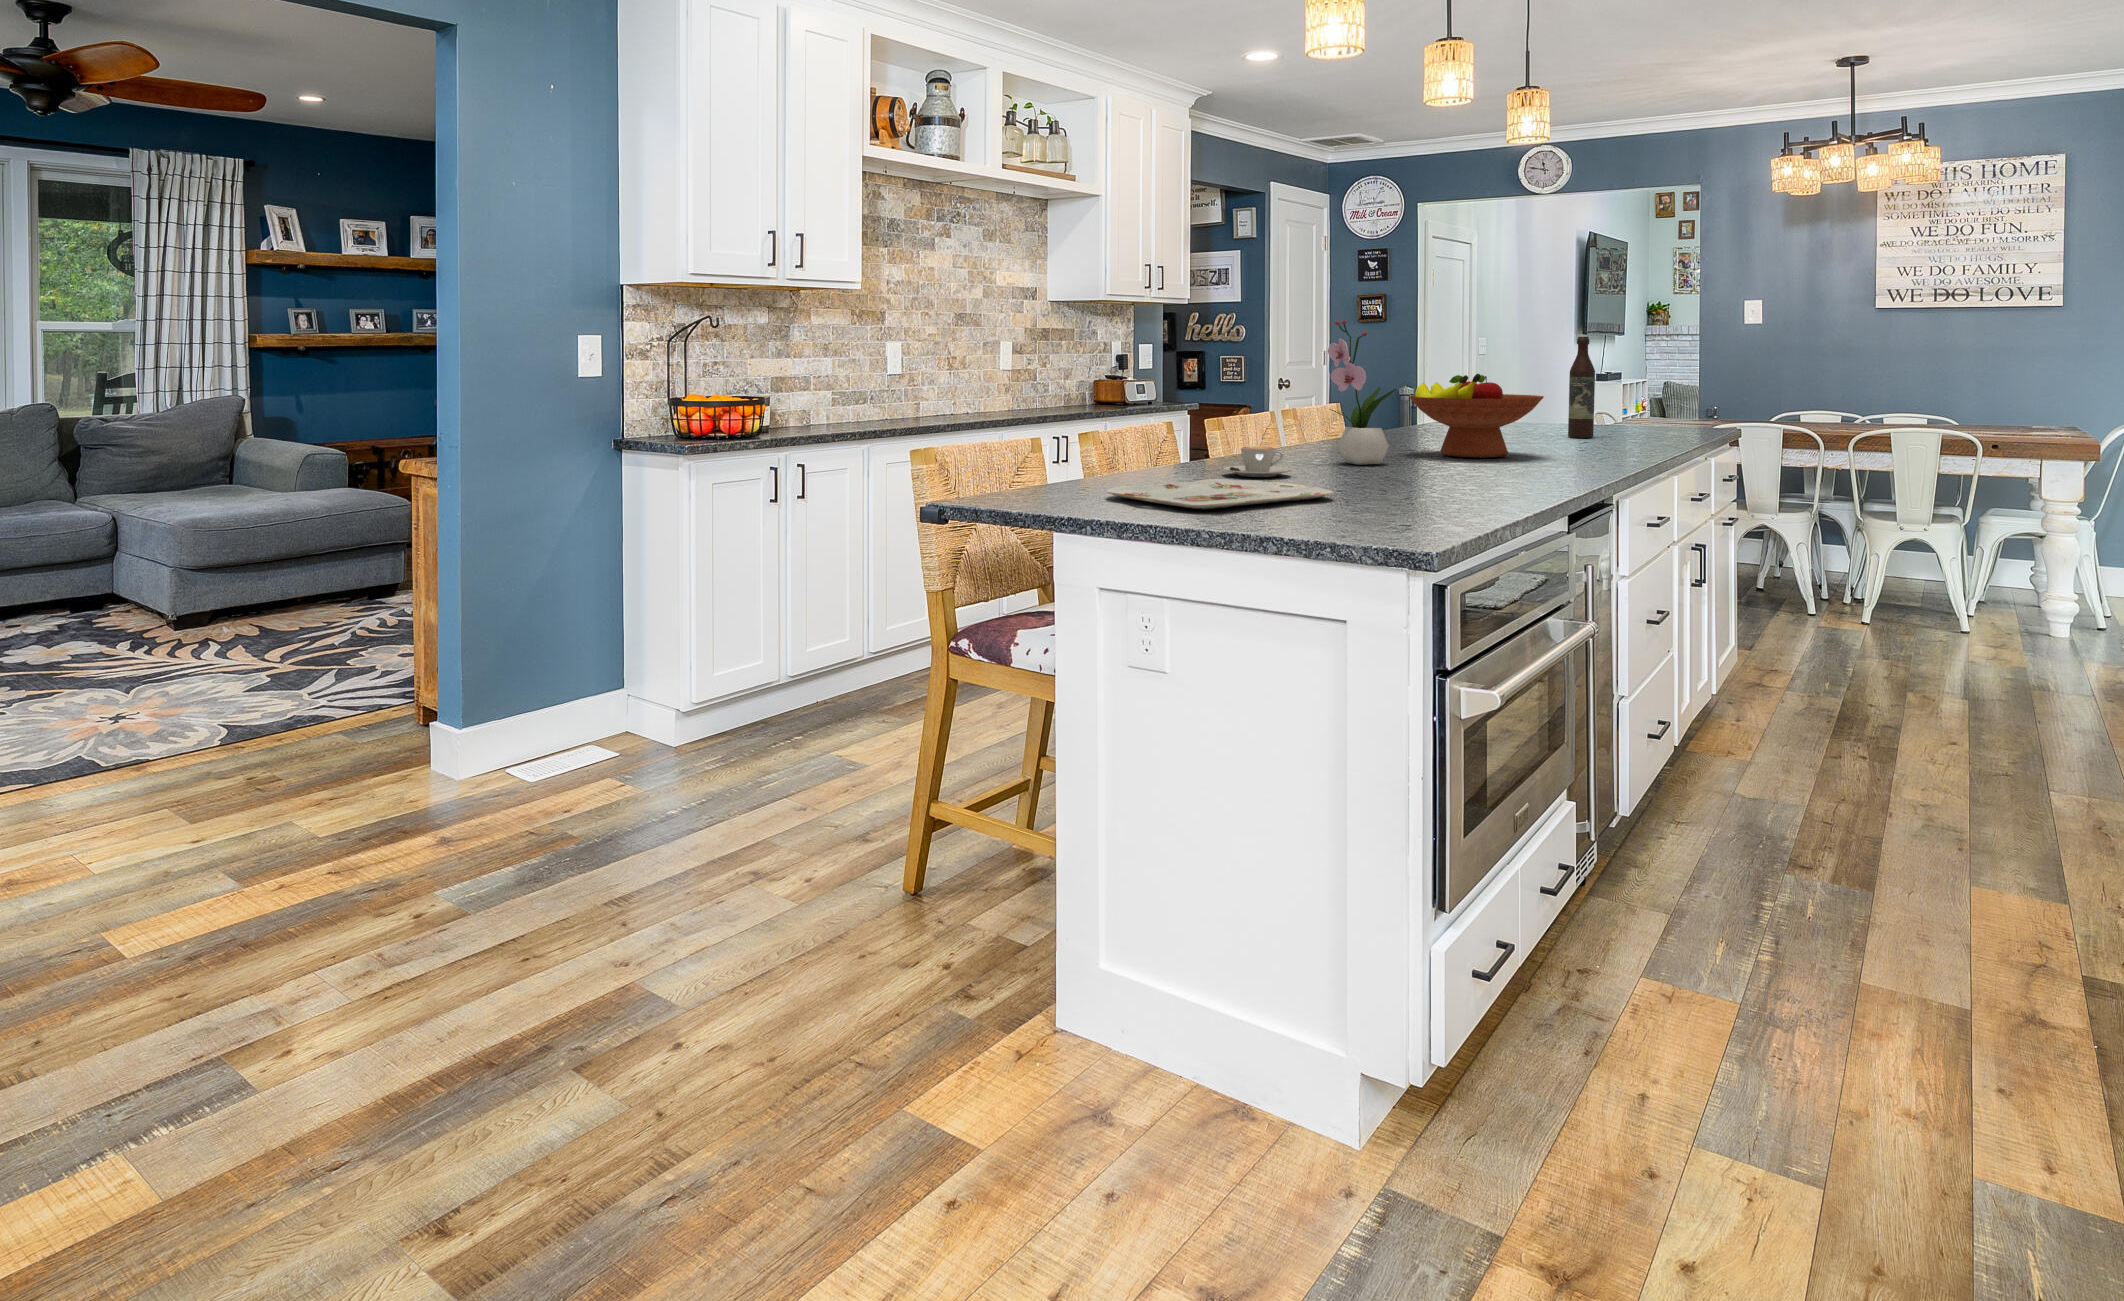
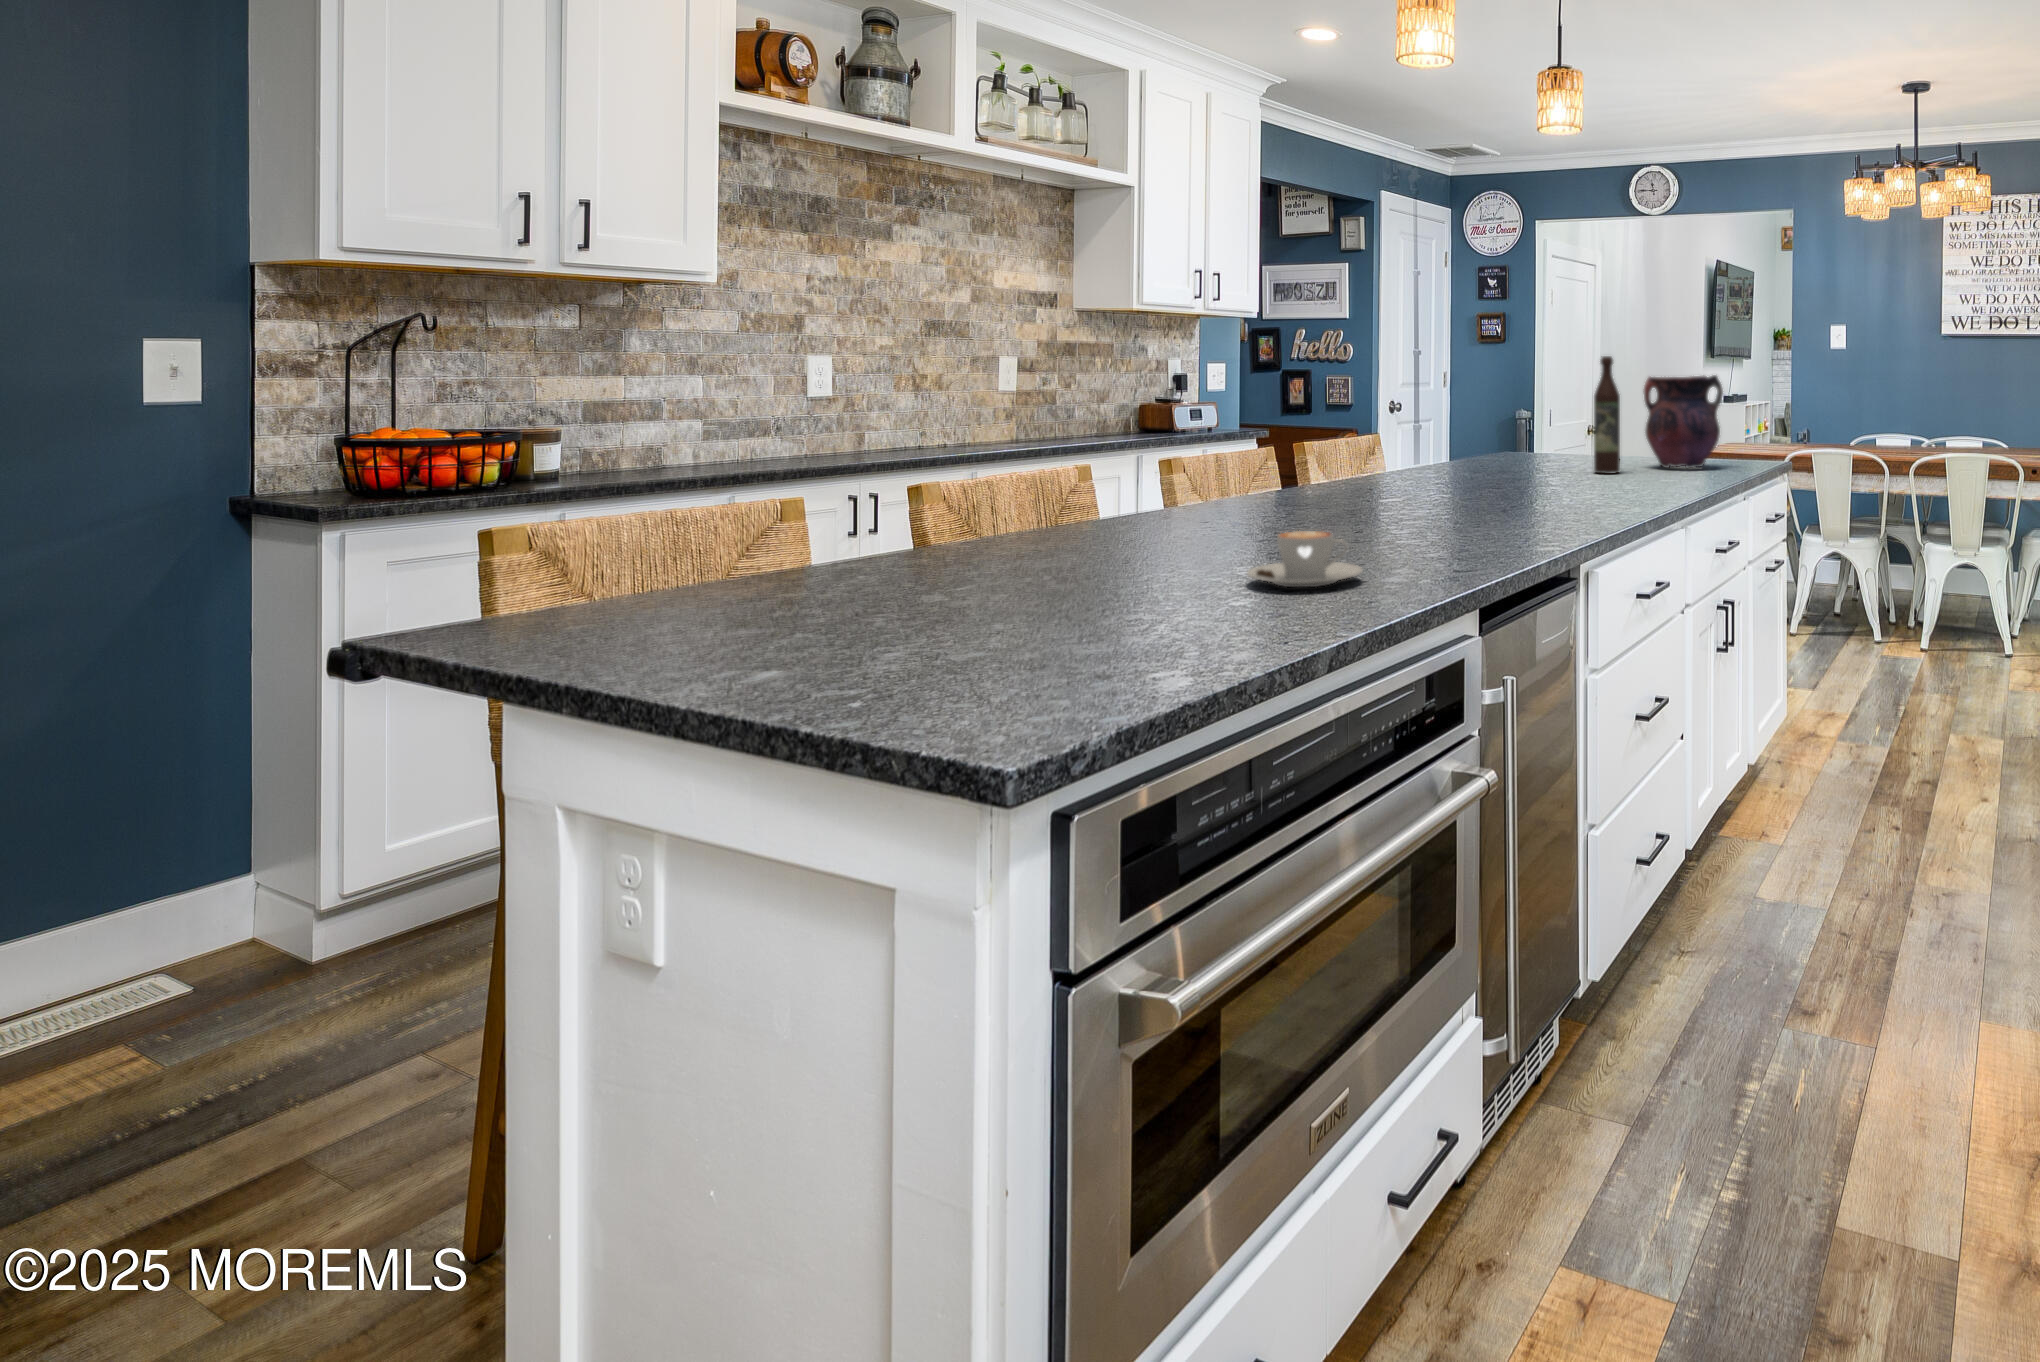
flower arrangement: present [1328,320,1397,464] -> none [1241,329,1325,520]
vase: none [1612,352,1690,435] -> present [1643,375,1723,468]
fruit bowl: present [1409,374,1544,458] -> none [1367,399,1524,505]
coffee cup: present [1223,447,1292,477] -> present [1247,531,1362,587]
serving tray: present [1107,479,1334,510] -> none [746,556,1119,624]

